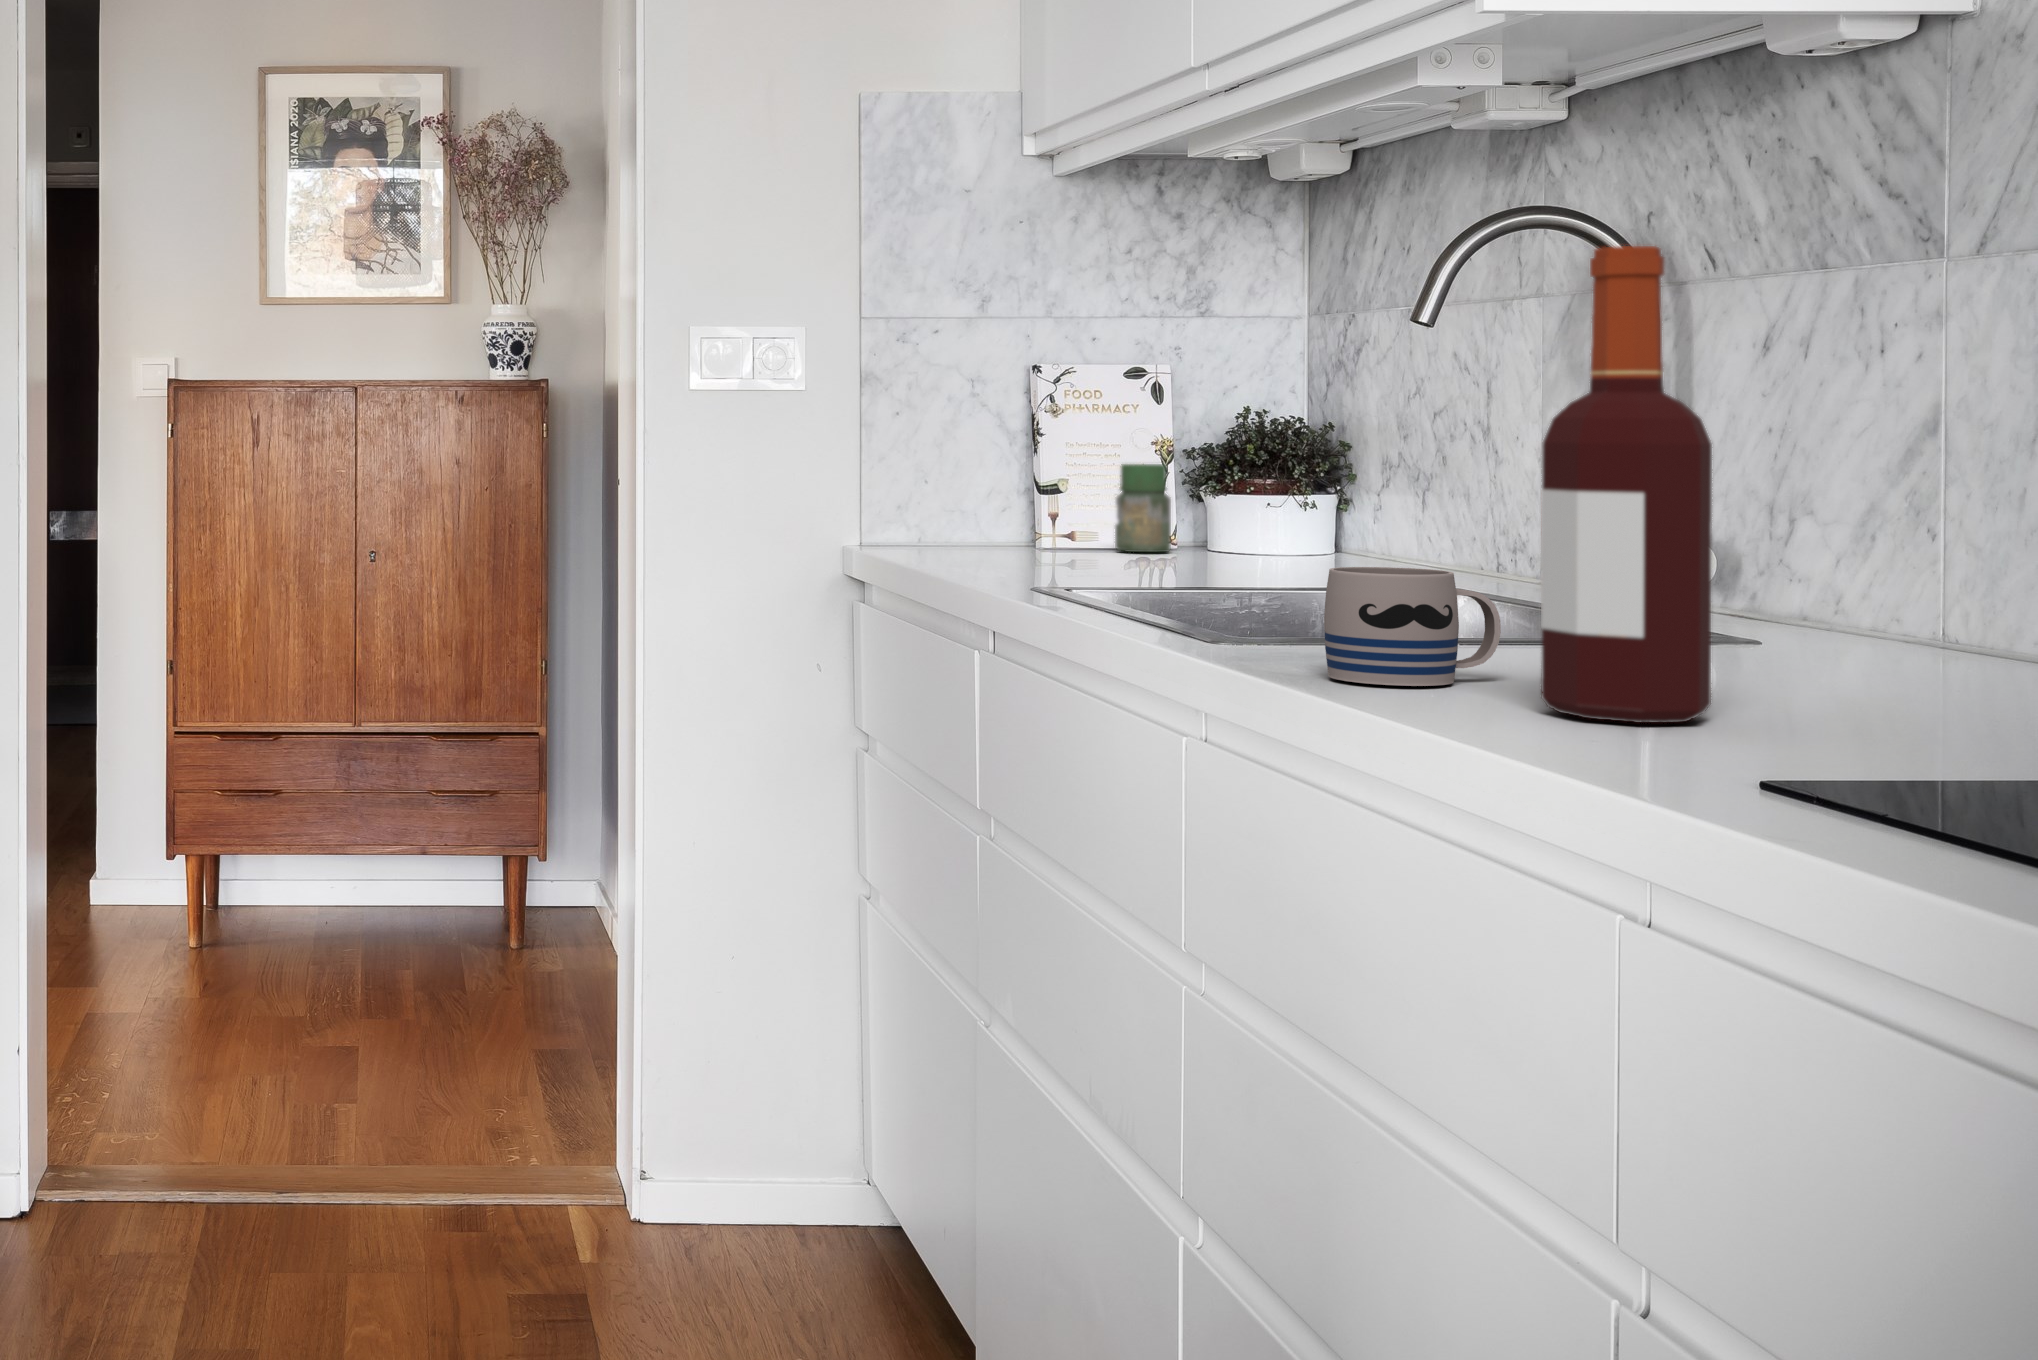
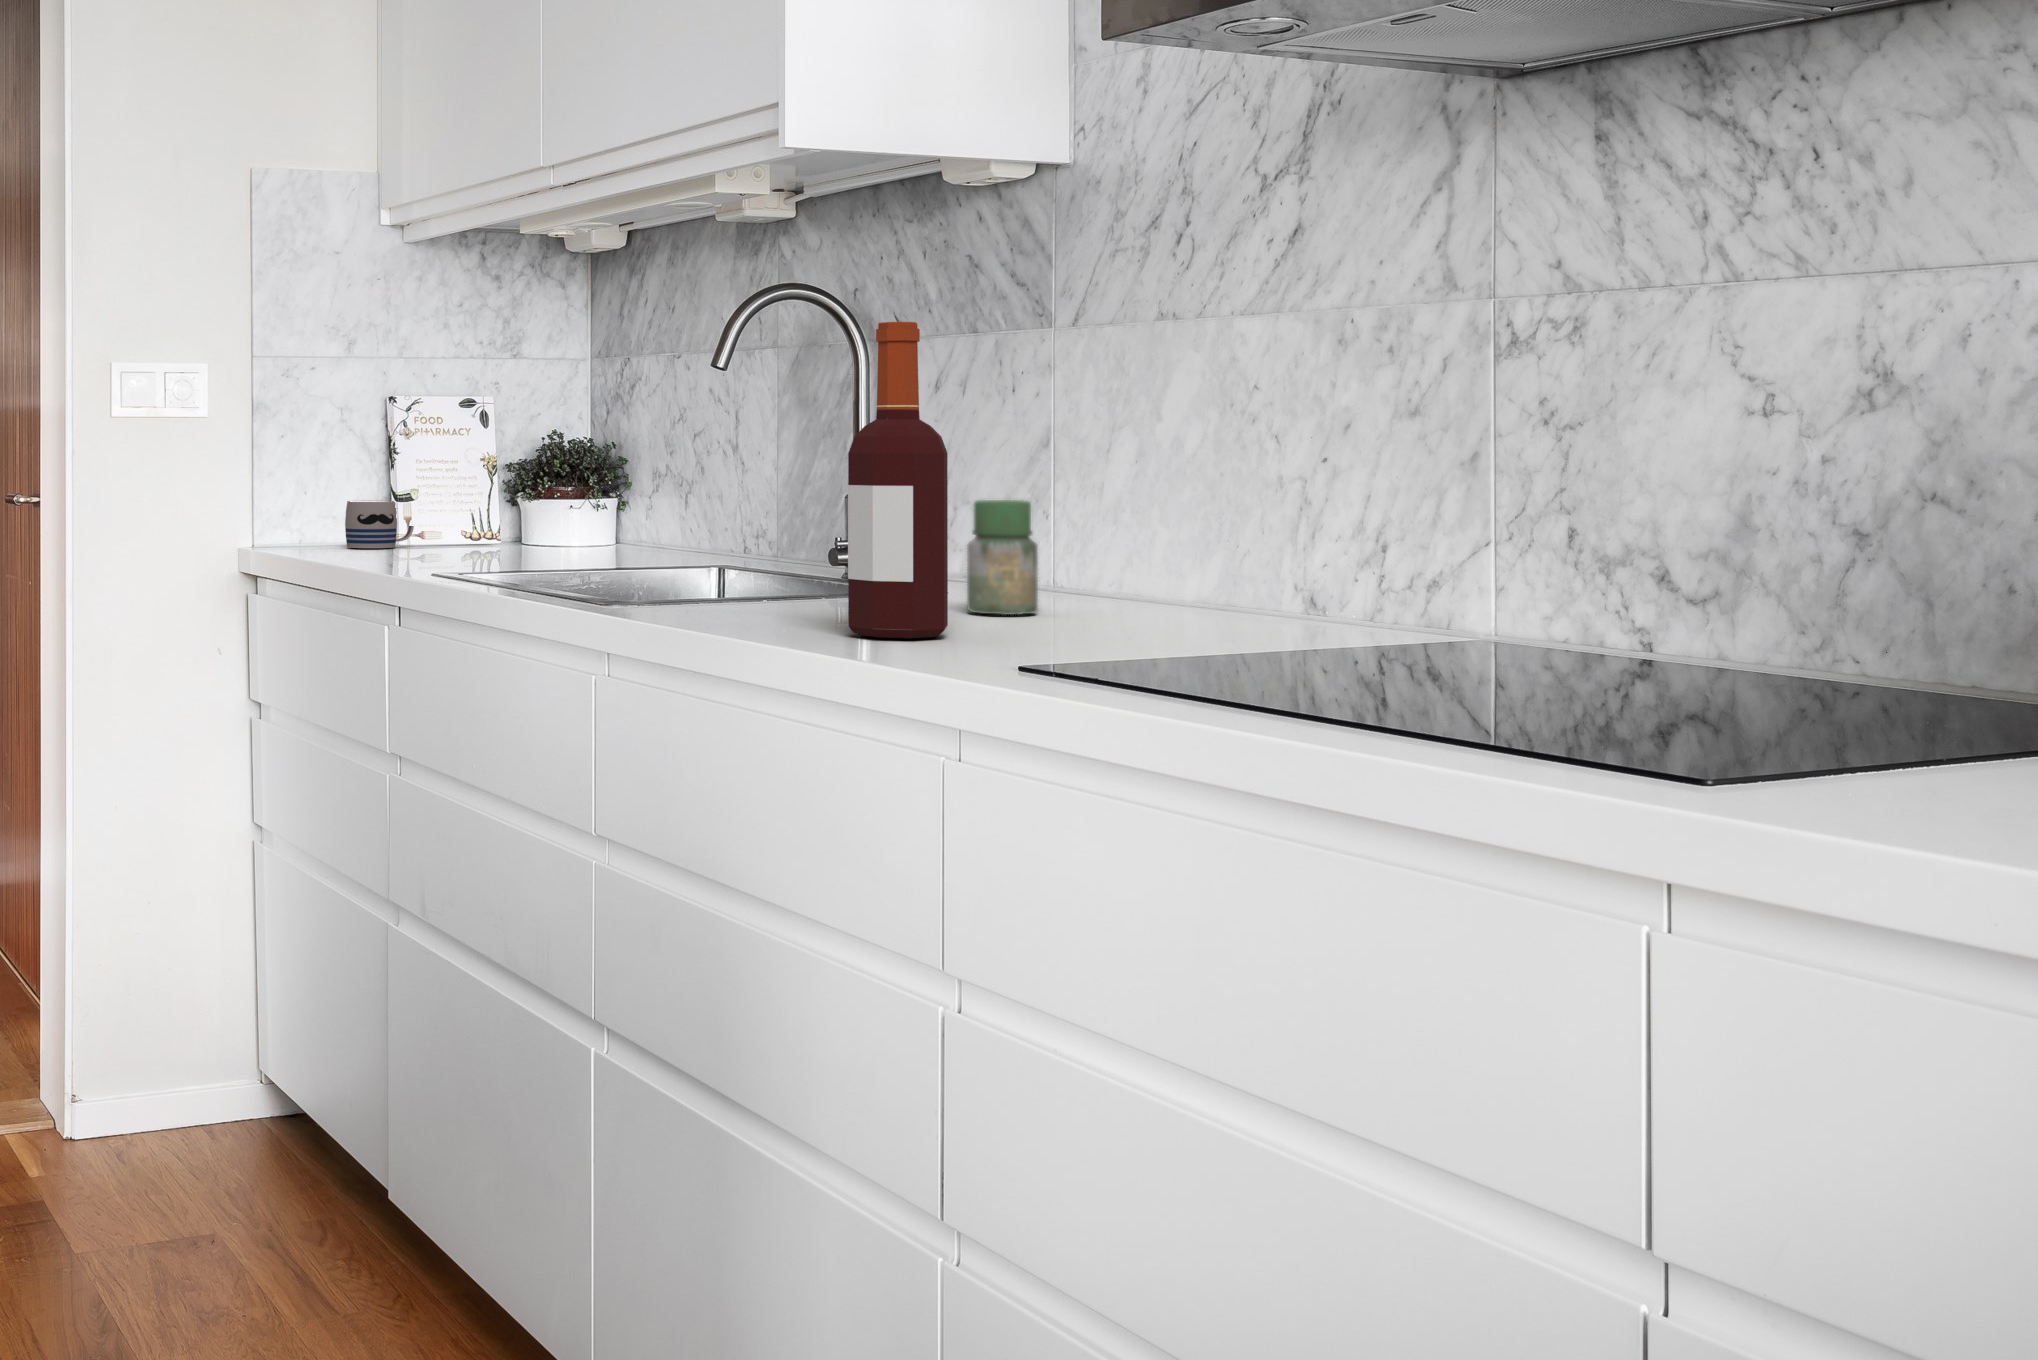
jar: present [1115,464,1171,552] -> present [967,500,1038,615]
mug: present [1324,567,1501,686] -> present [345,501,414,548]

